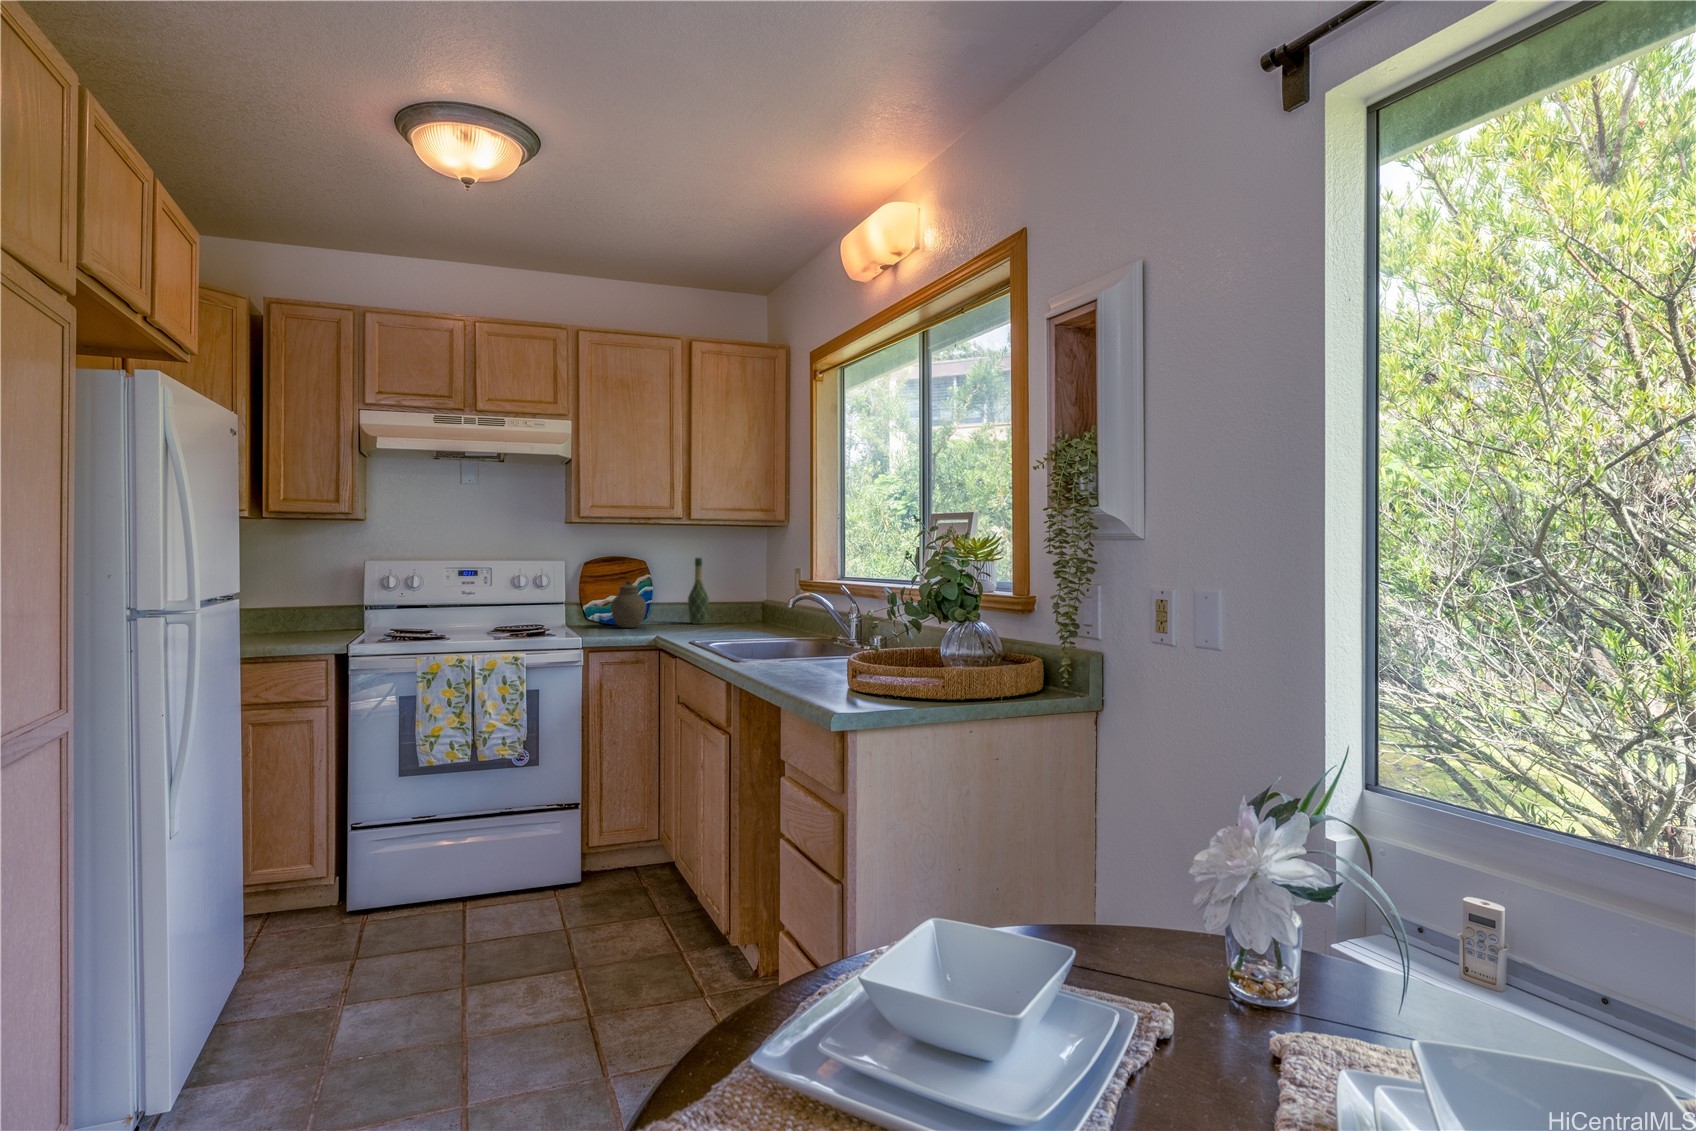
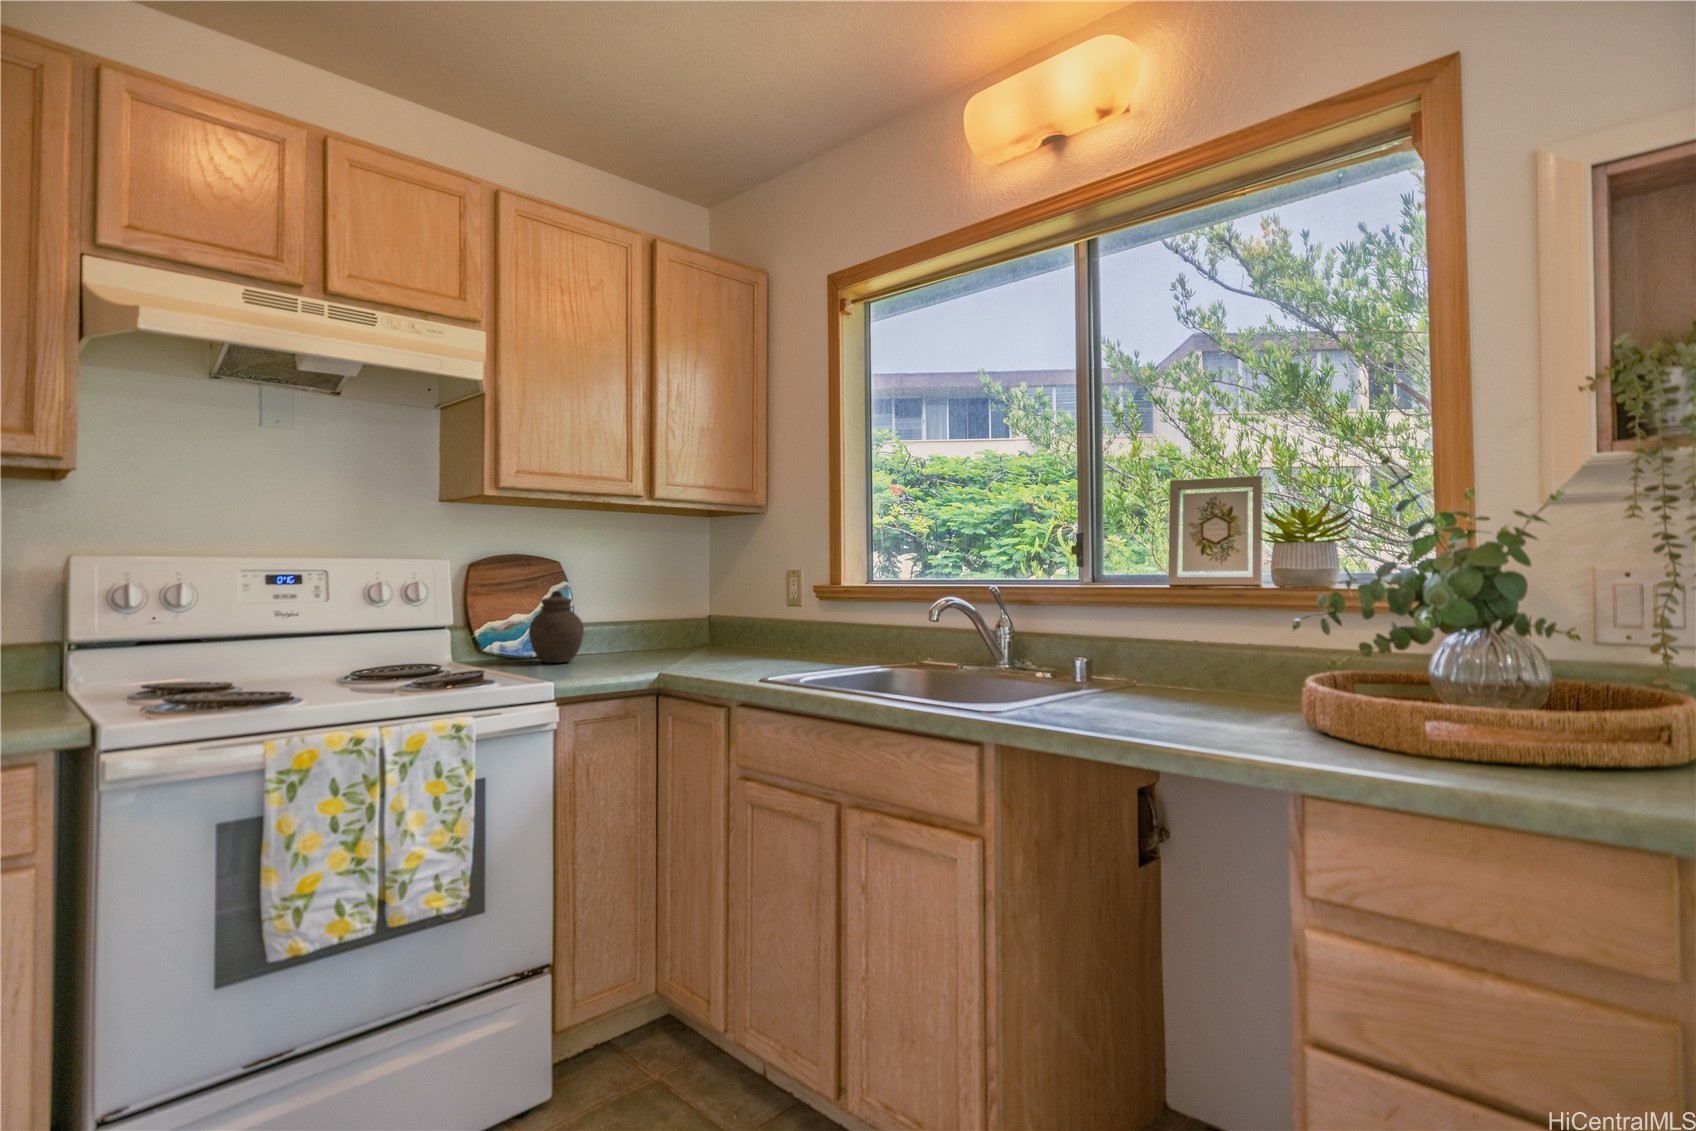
wine bottle: present [688,558,709,624] -> none [620,558,651,652]

